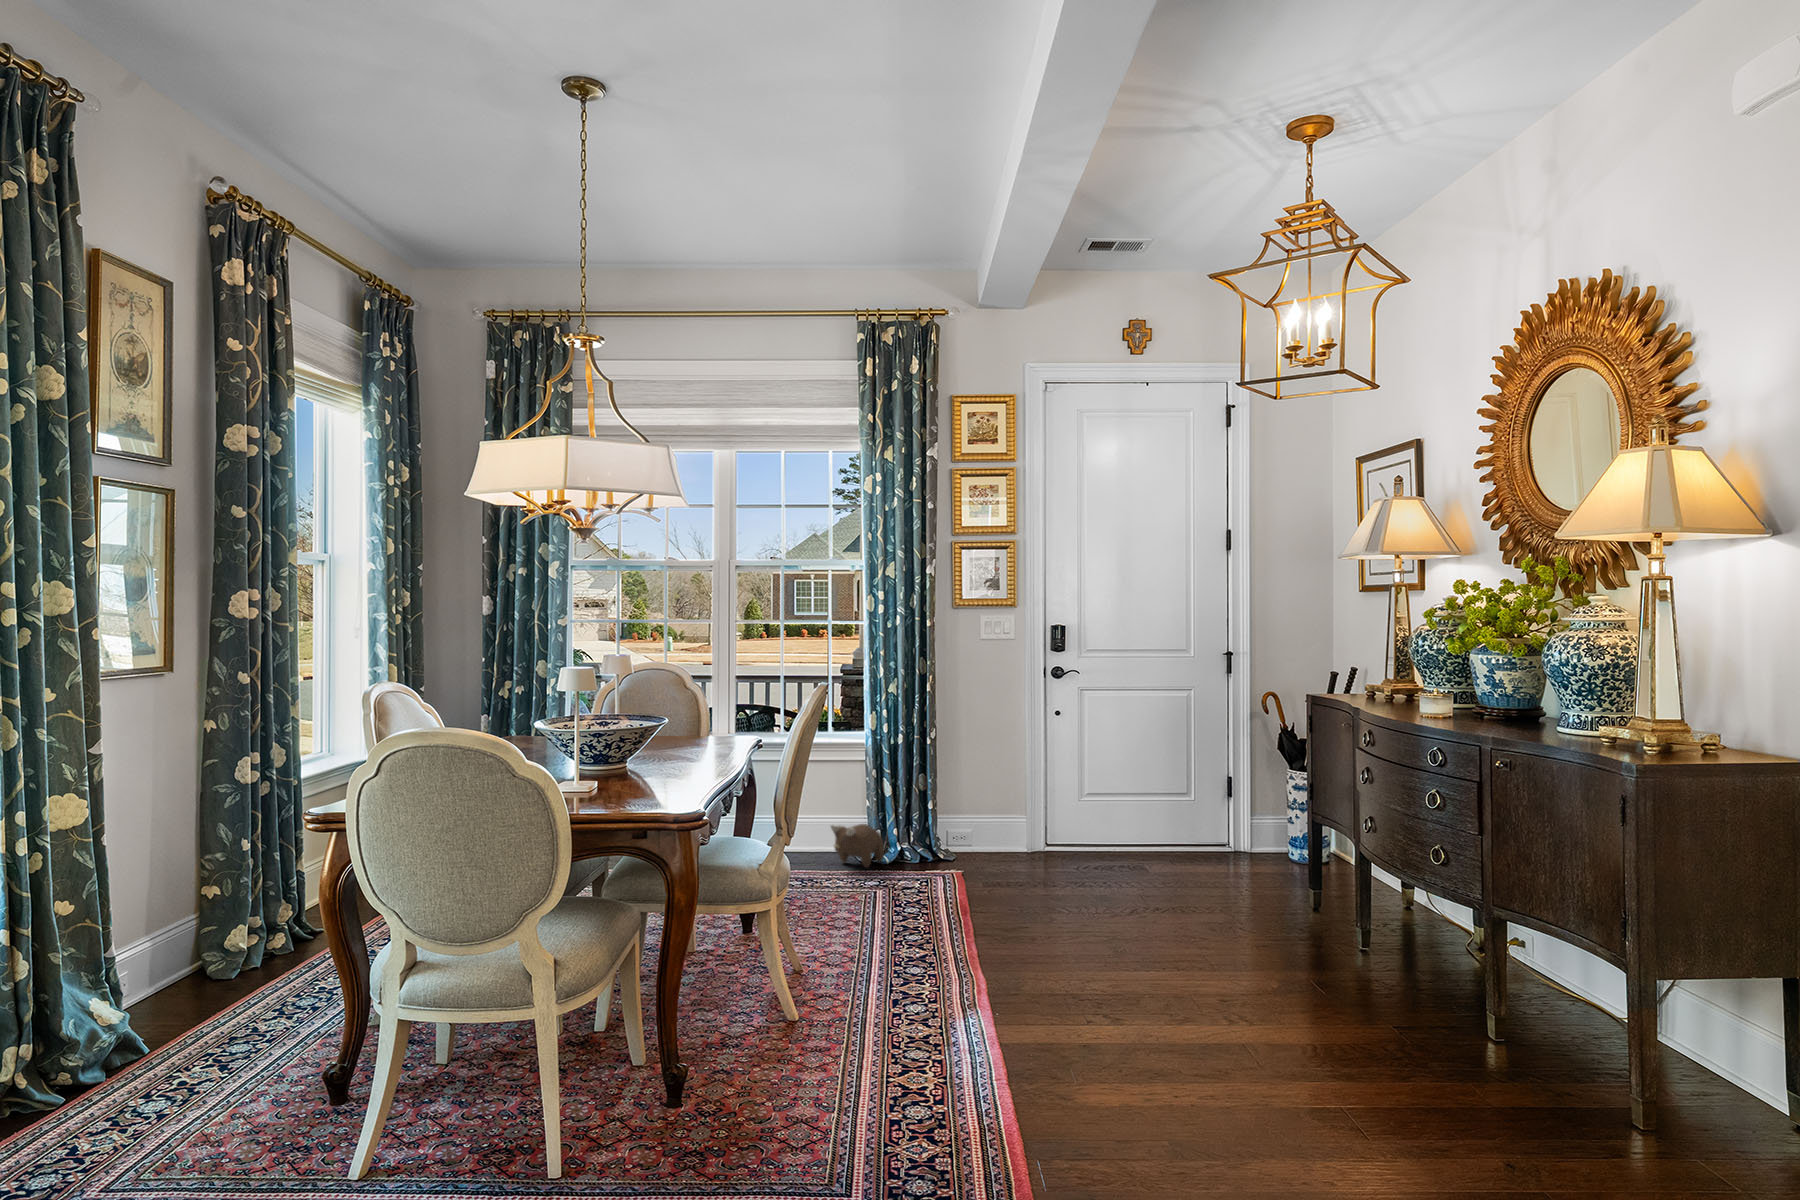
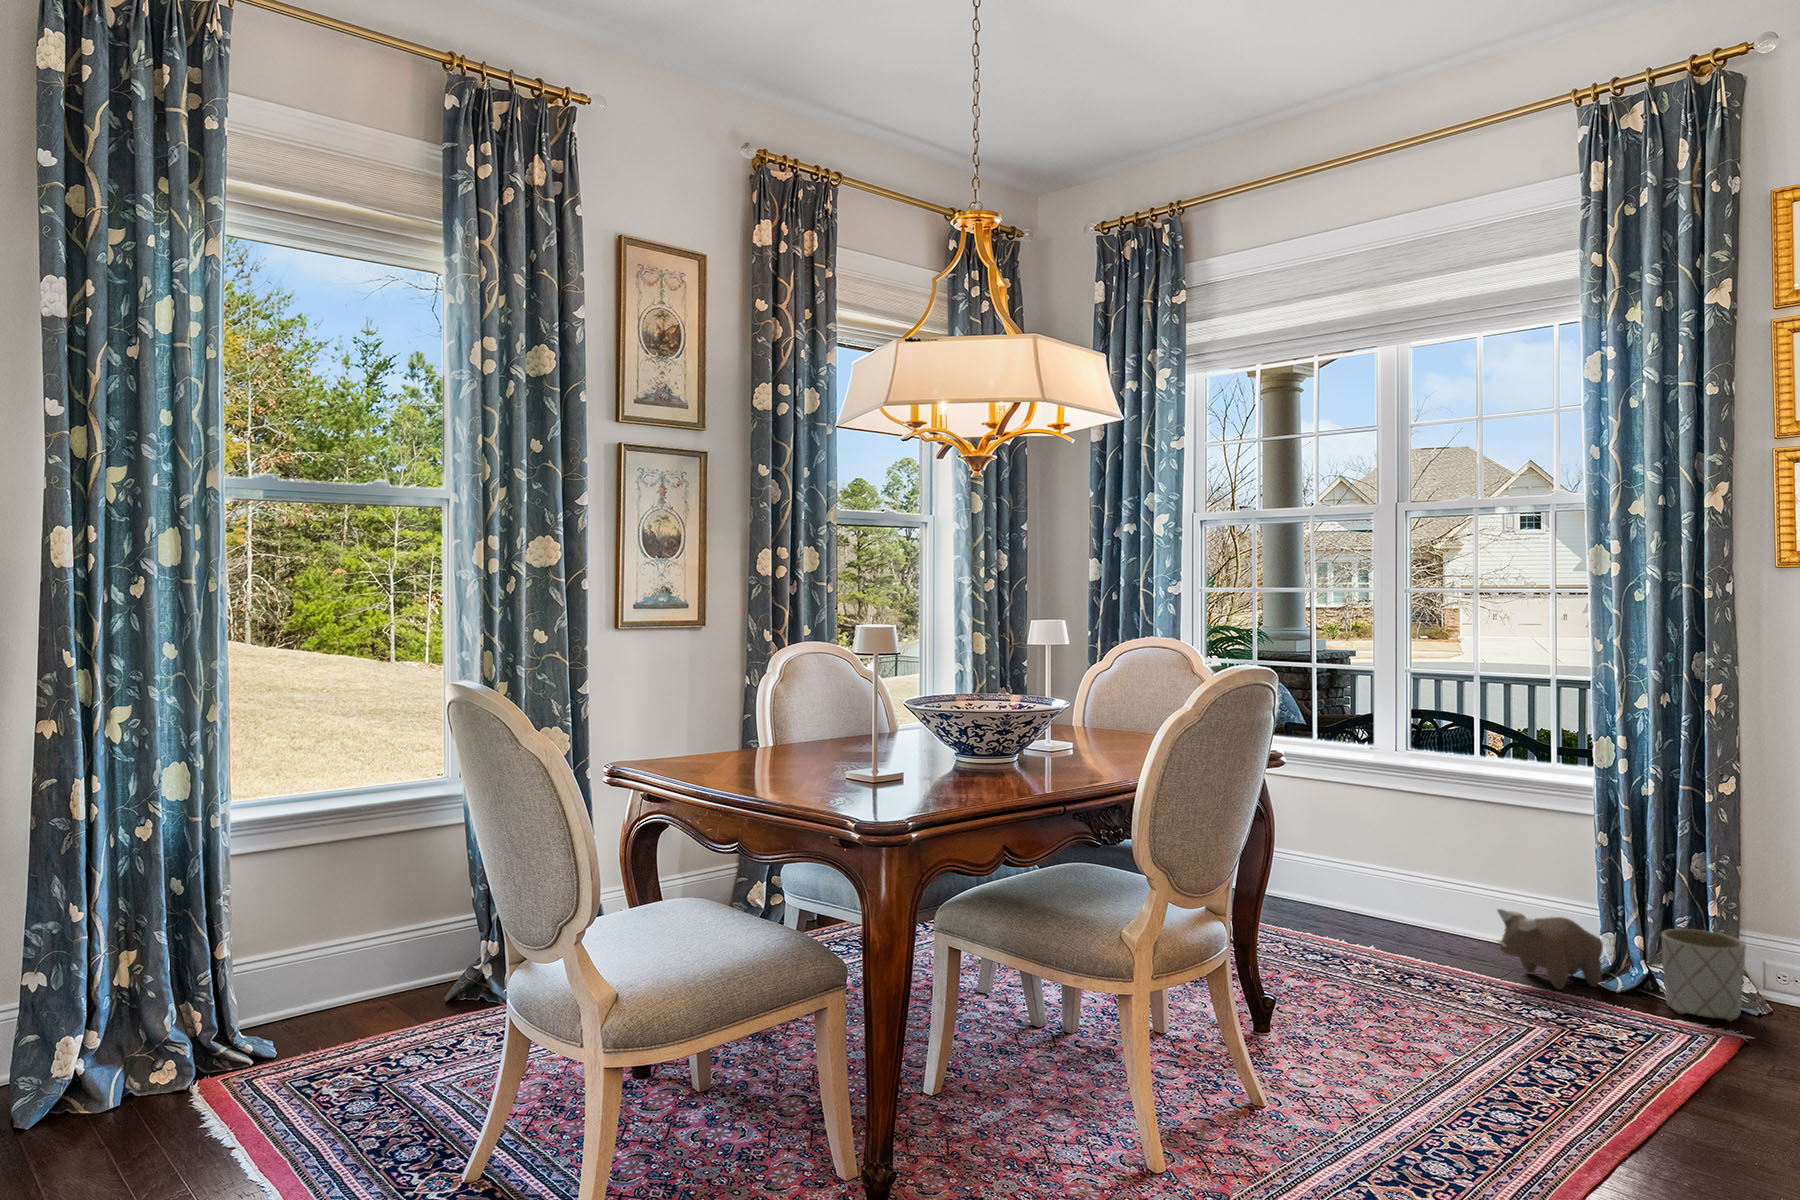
planter: none [916,817,955,867] -> present [1661,929,1746,1021]

